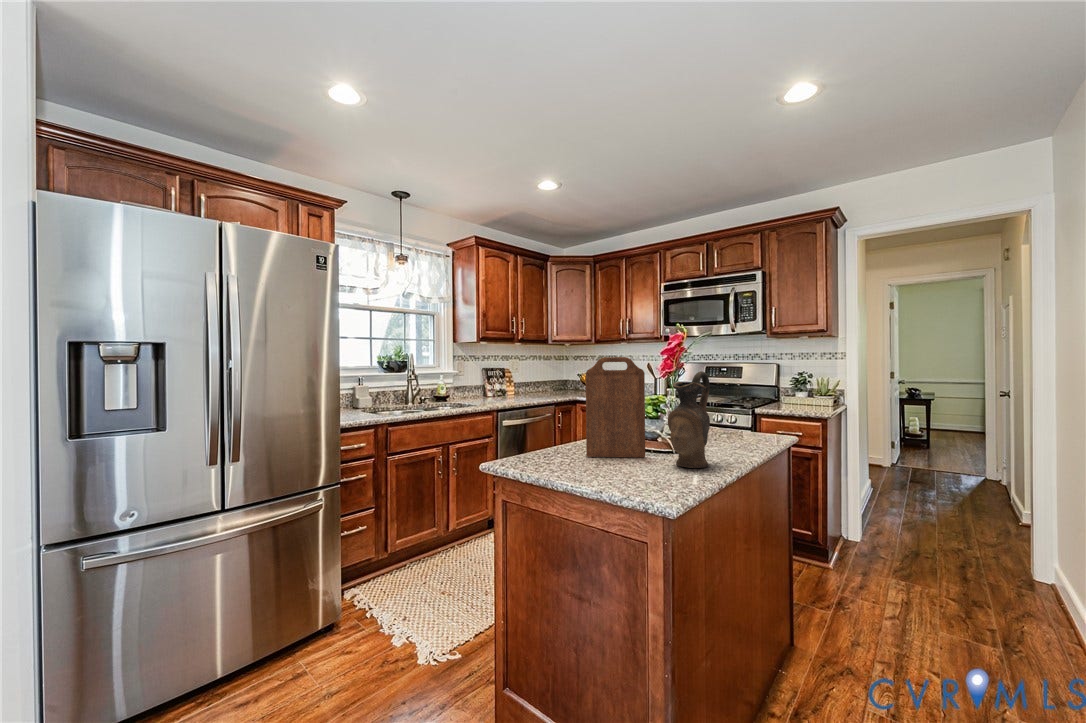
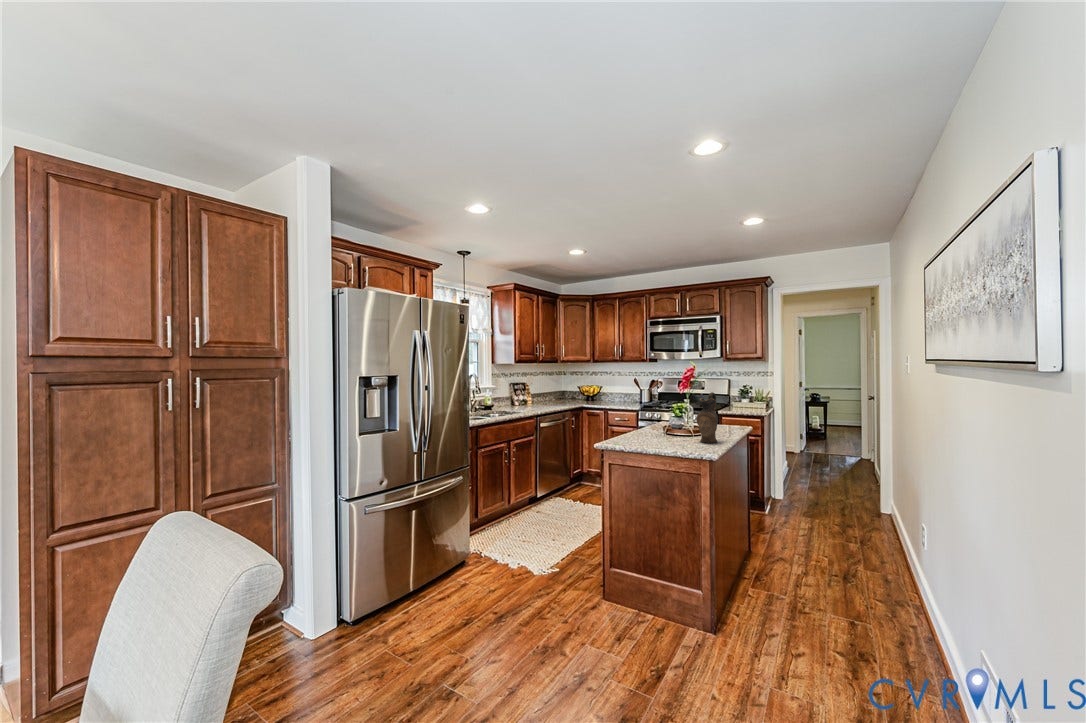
cutting board: present [586,357,645,458] -> none [648,384,681,439]

